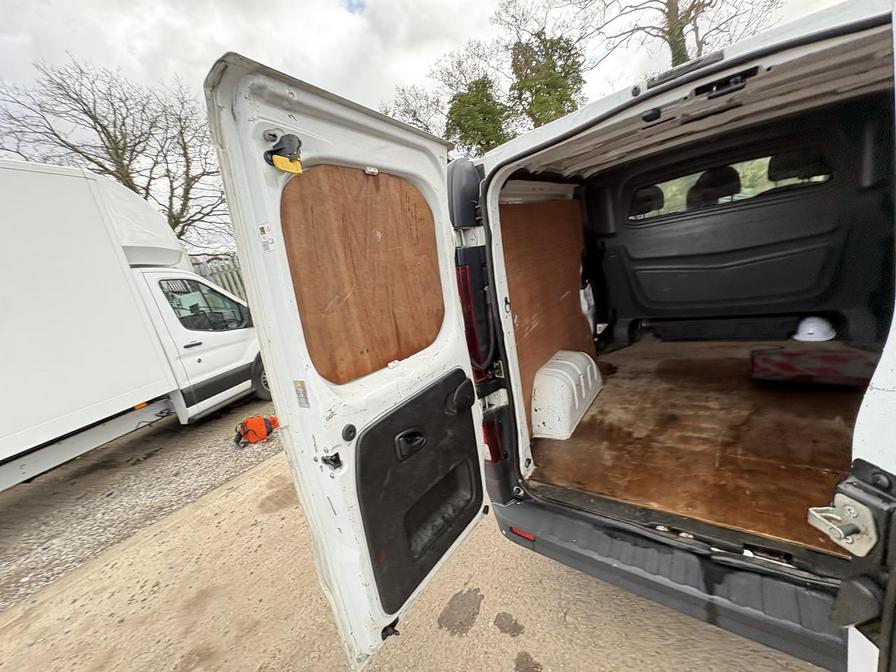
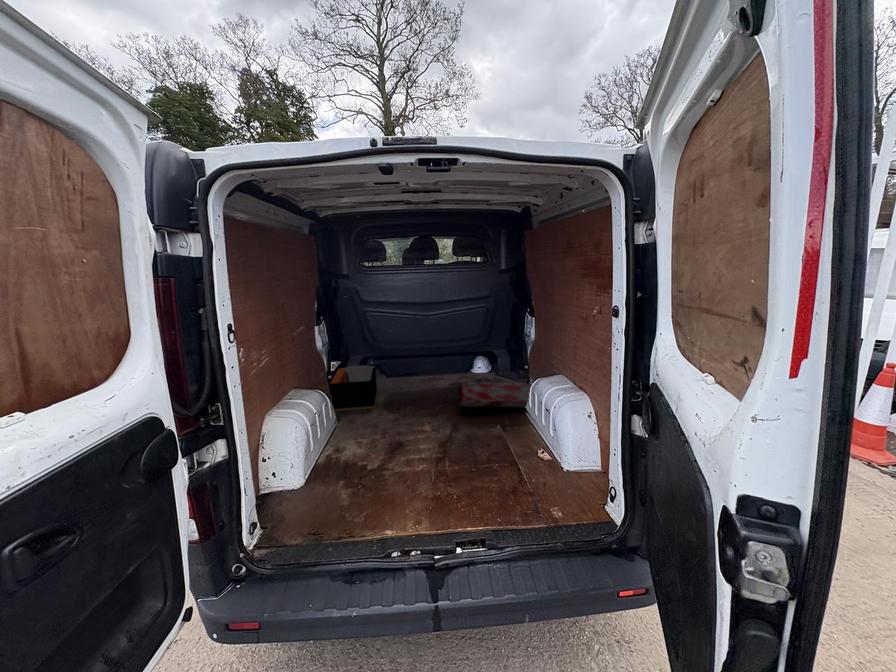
storage bin: none [597,329,649,375] -> present [331,366,377,411]

